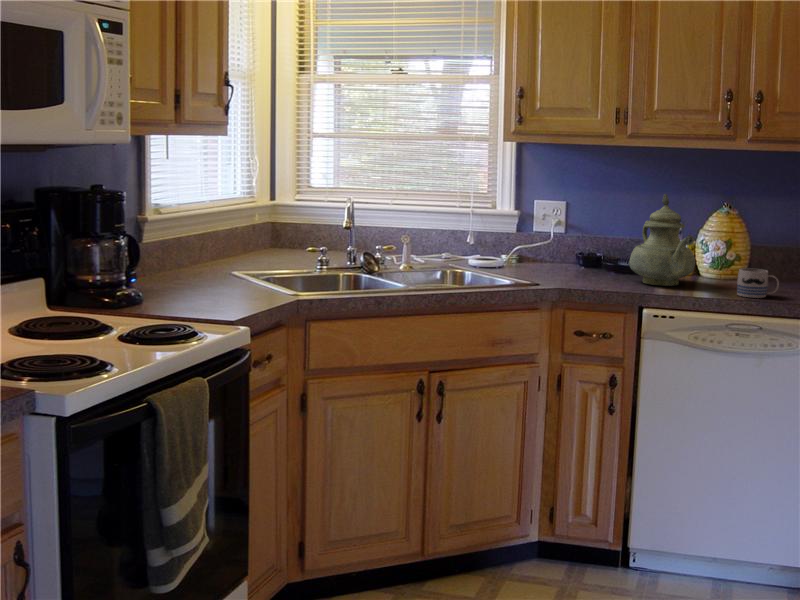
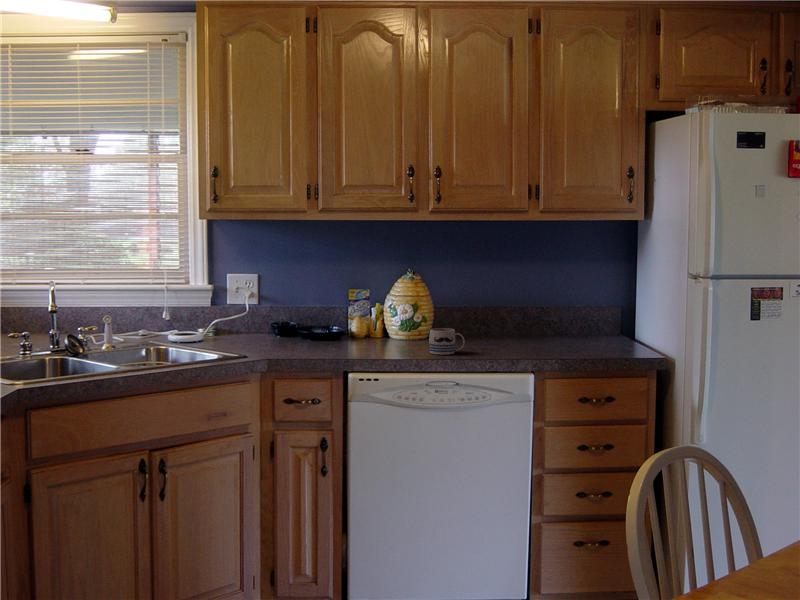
teapot: present [629,194,695,286] -> none [329,263,389,349]

